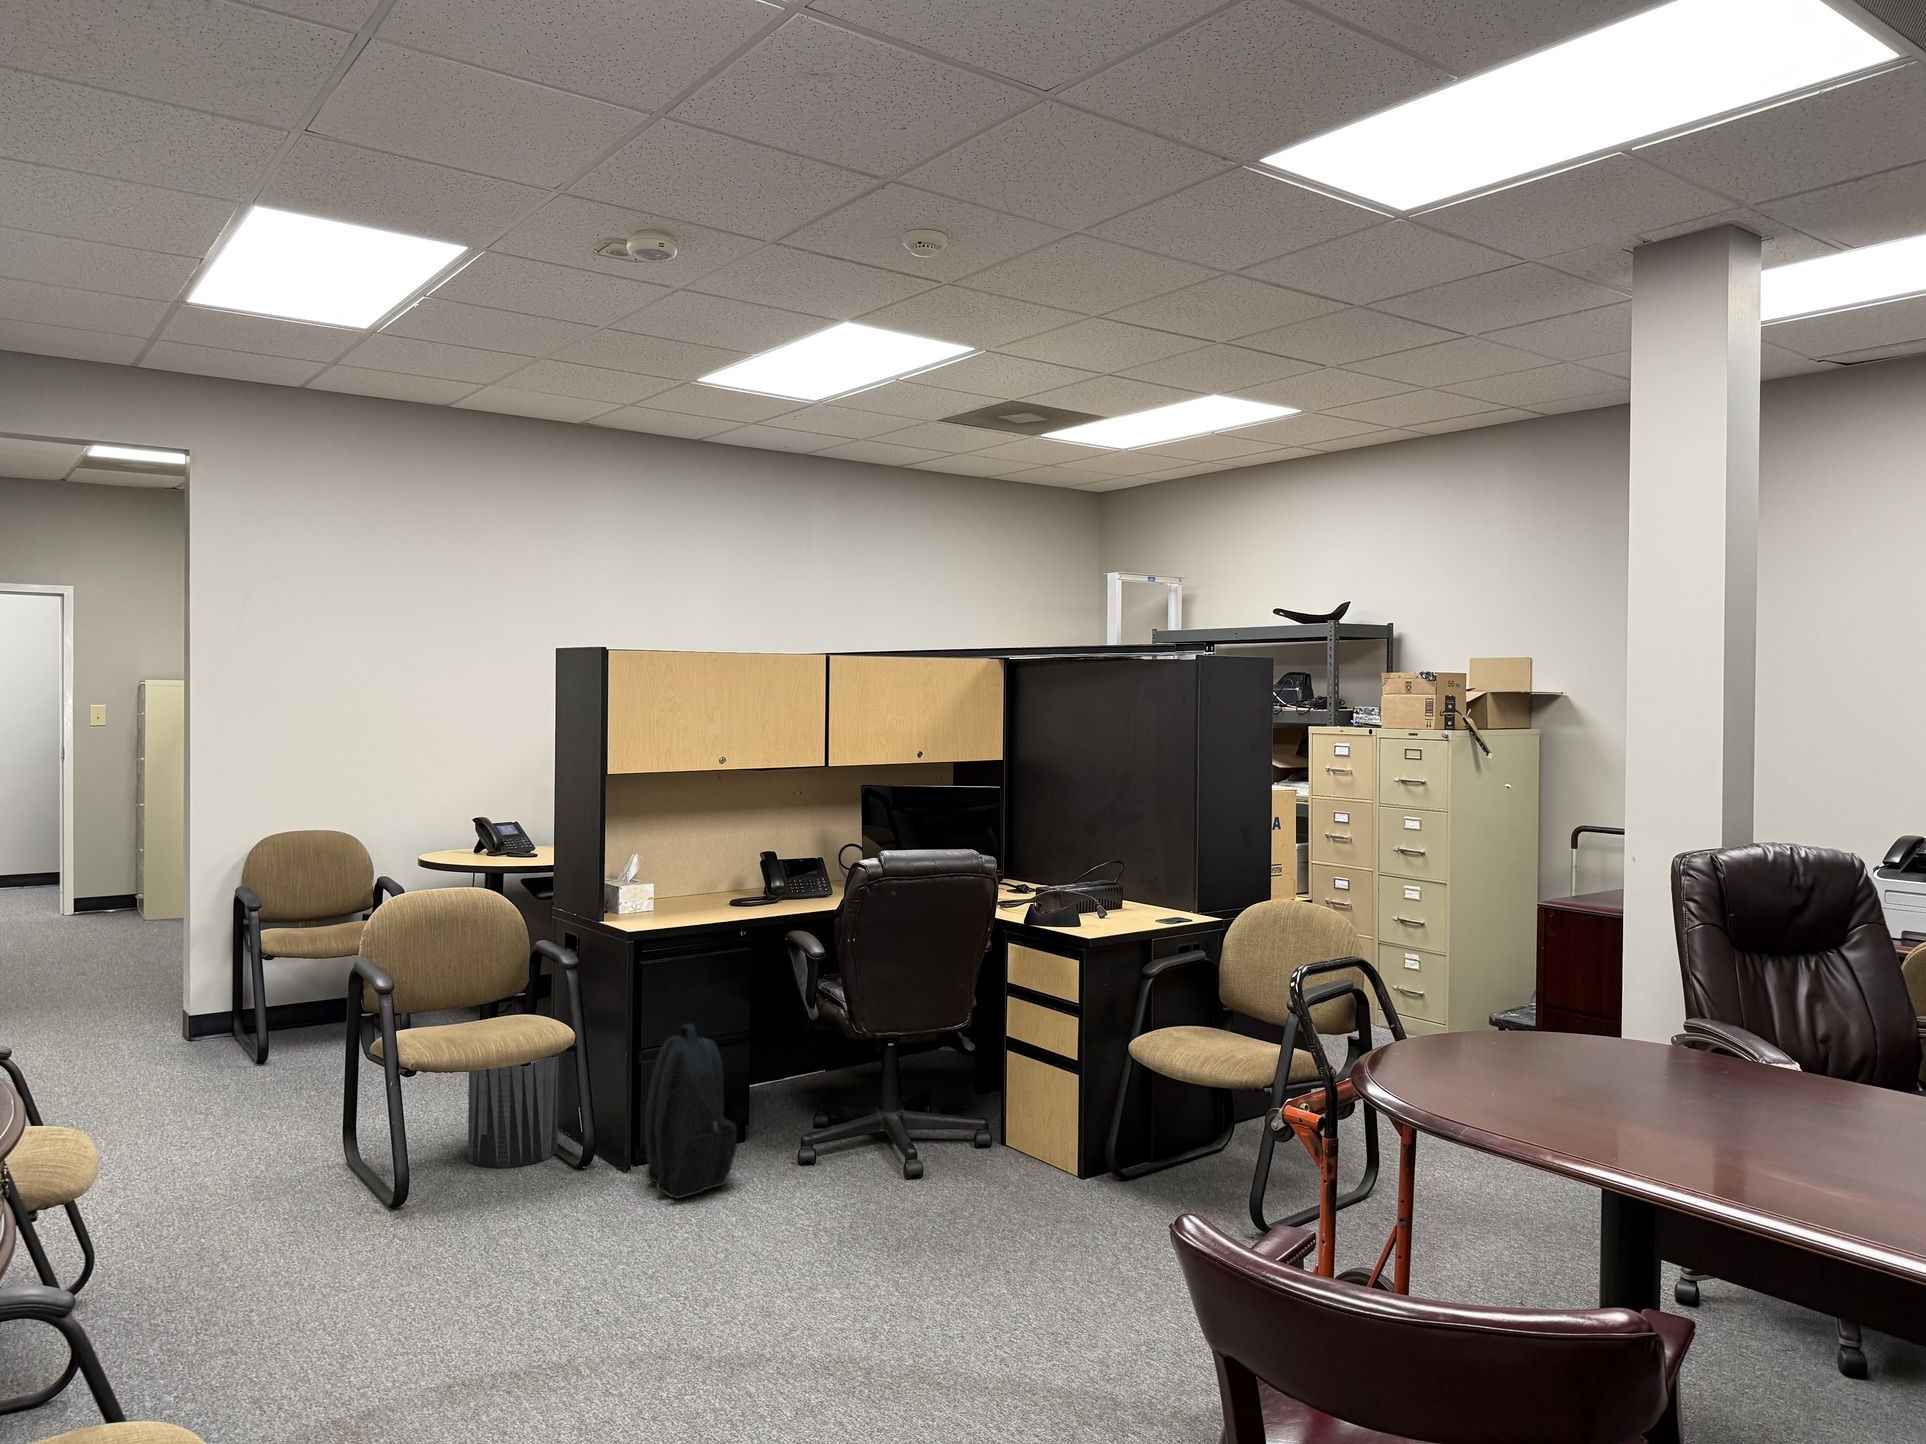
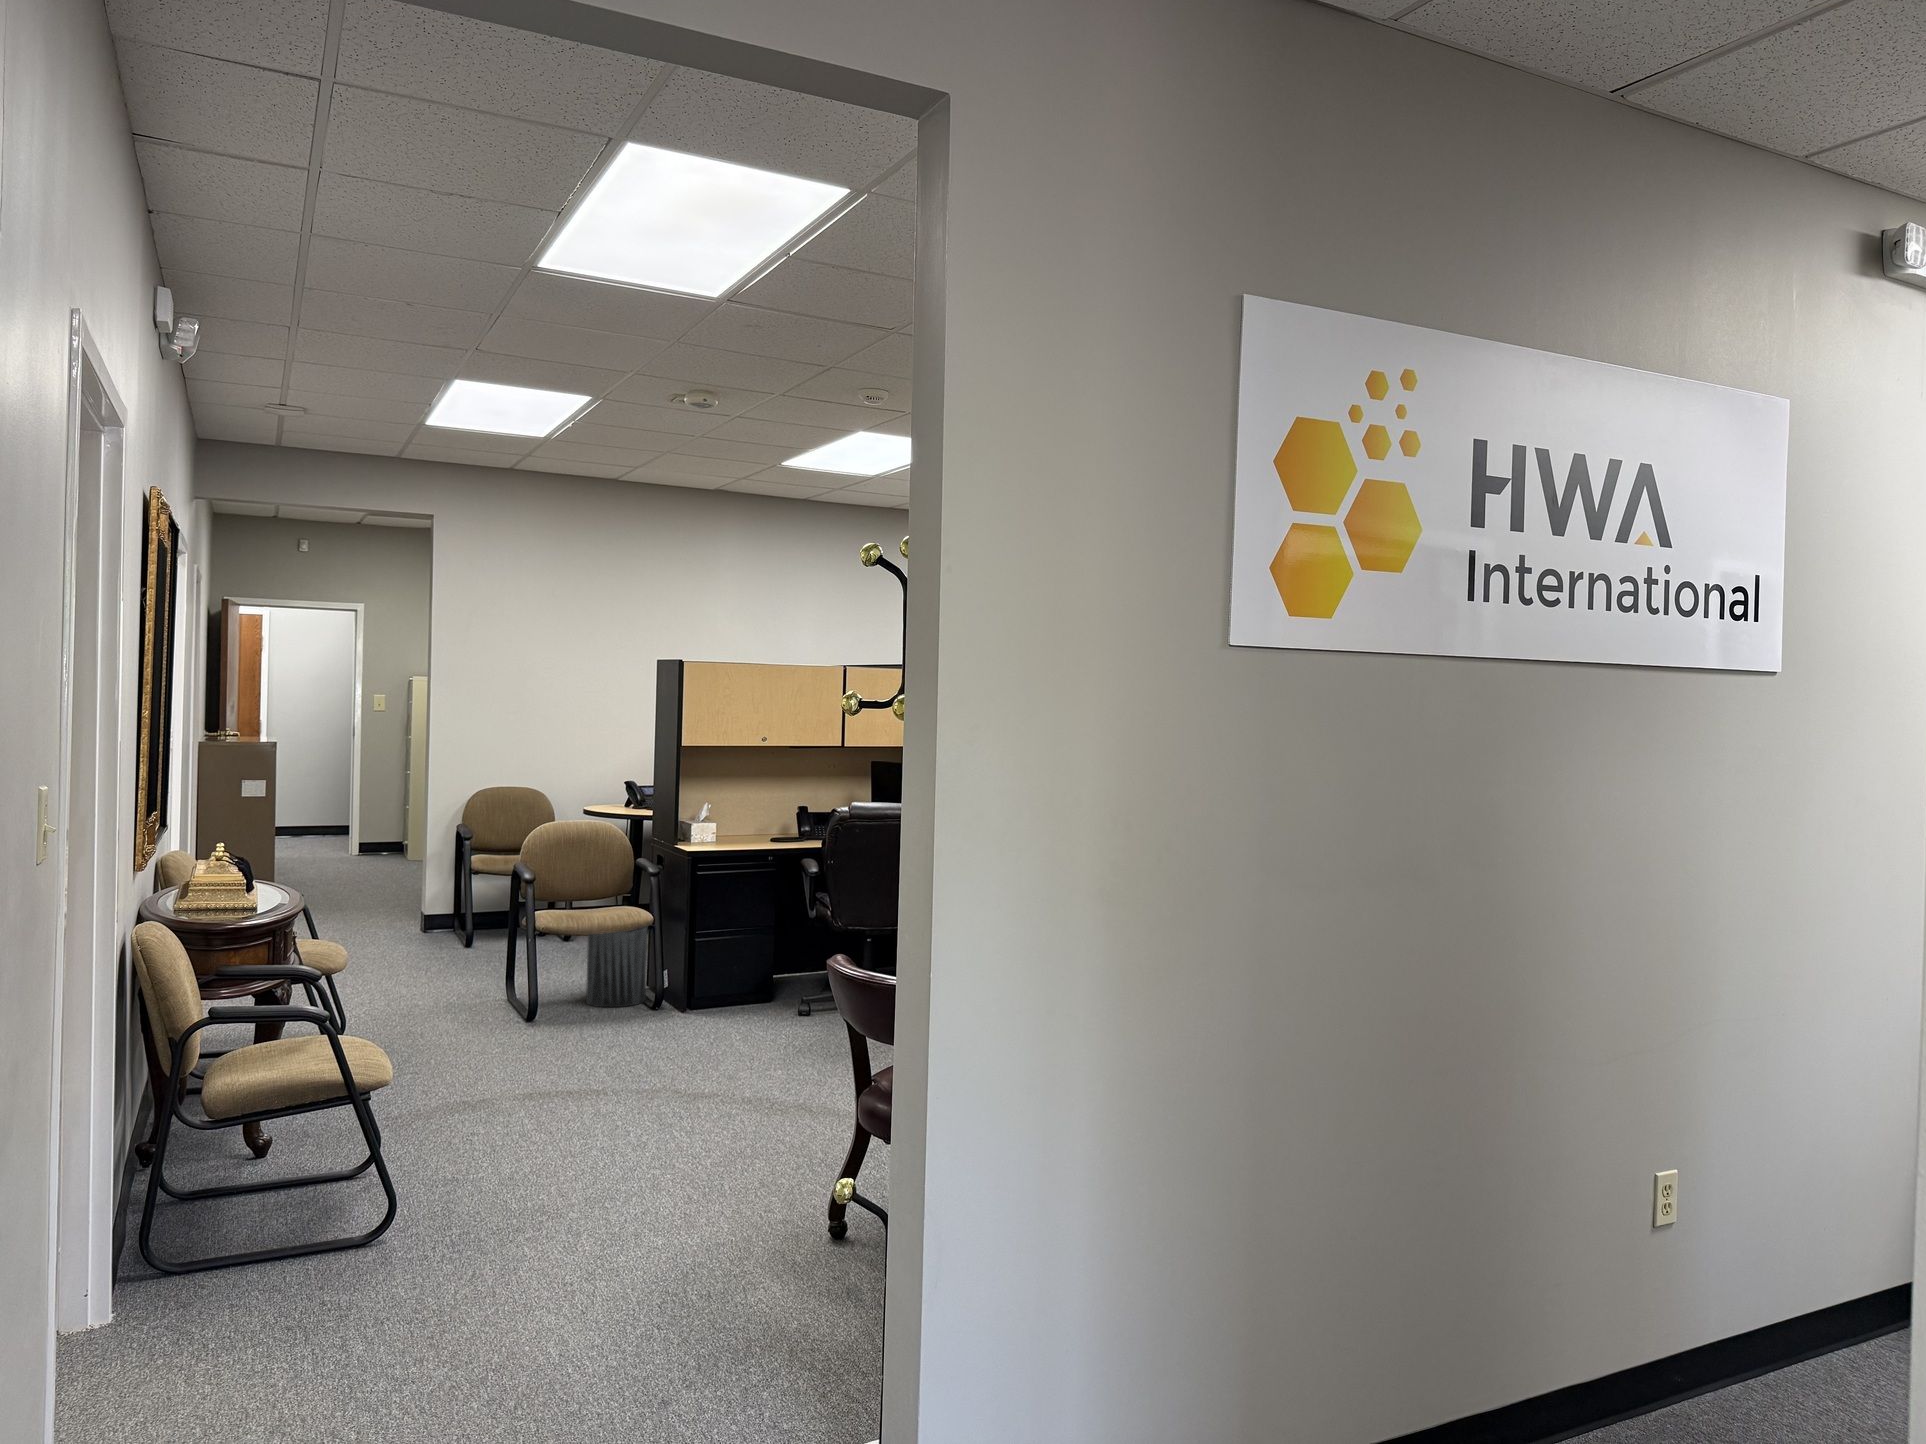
backpack: present [645,1024,737,1198] -> none [694,914,753,1028]

